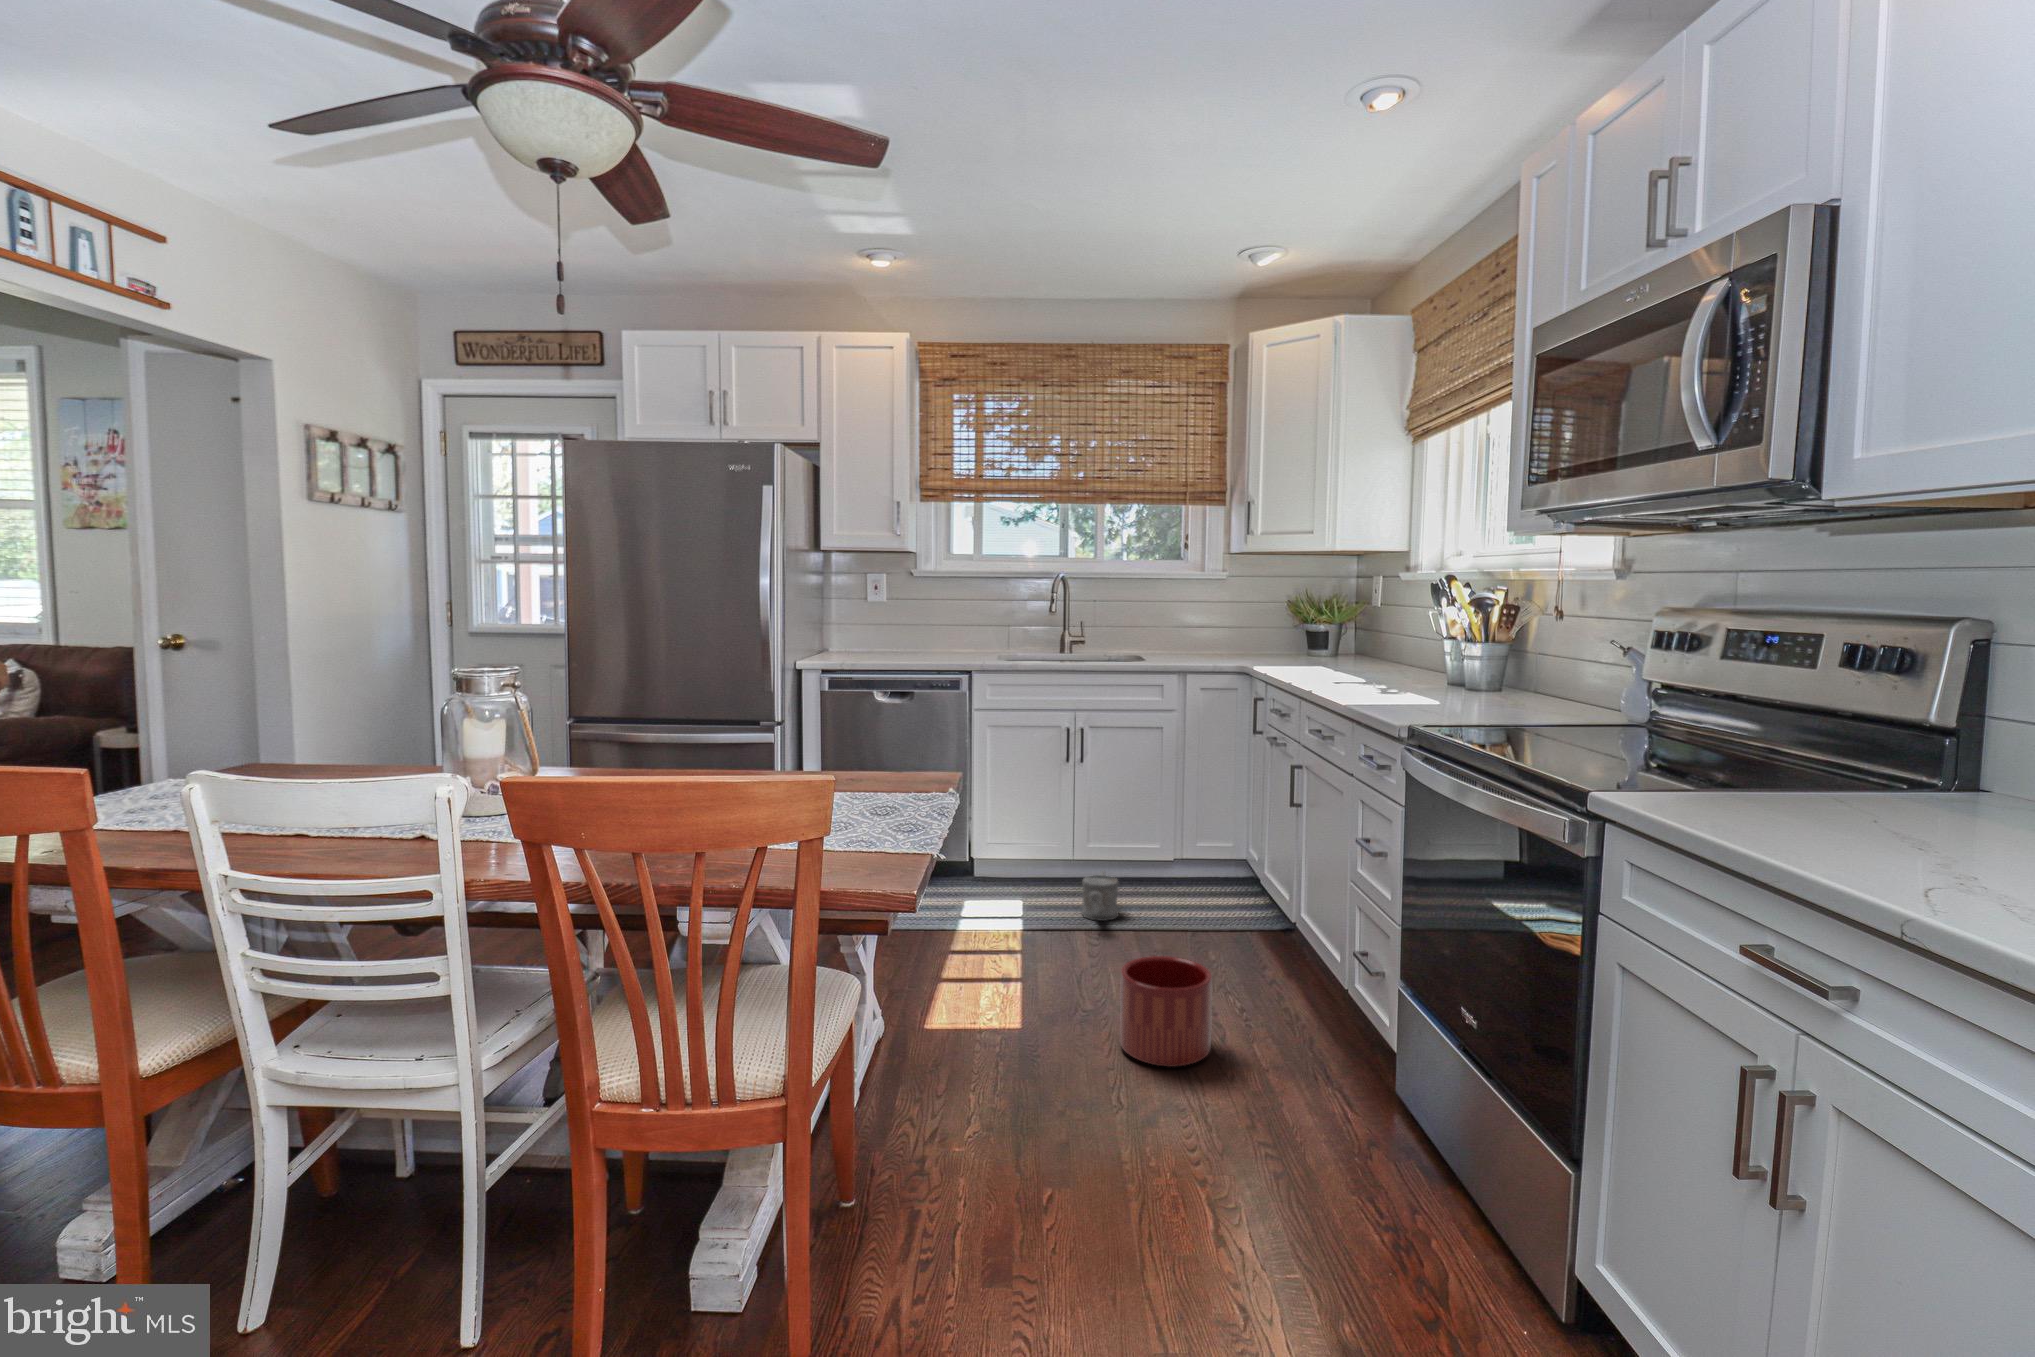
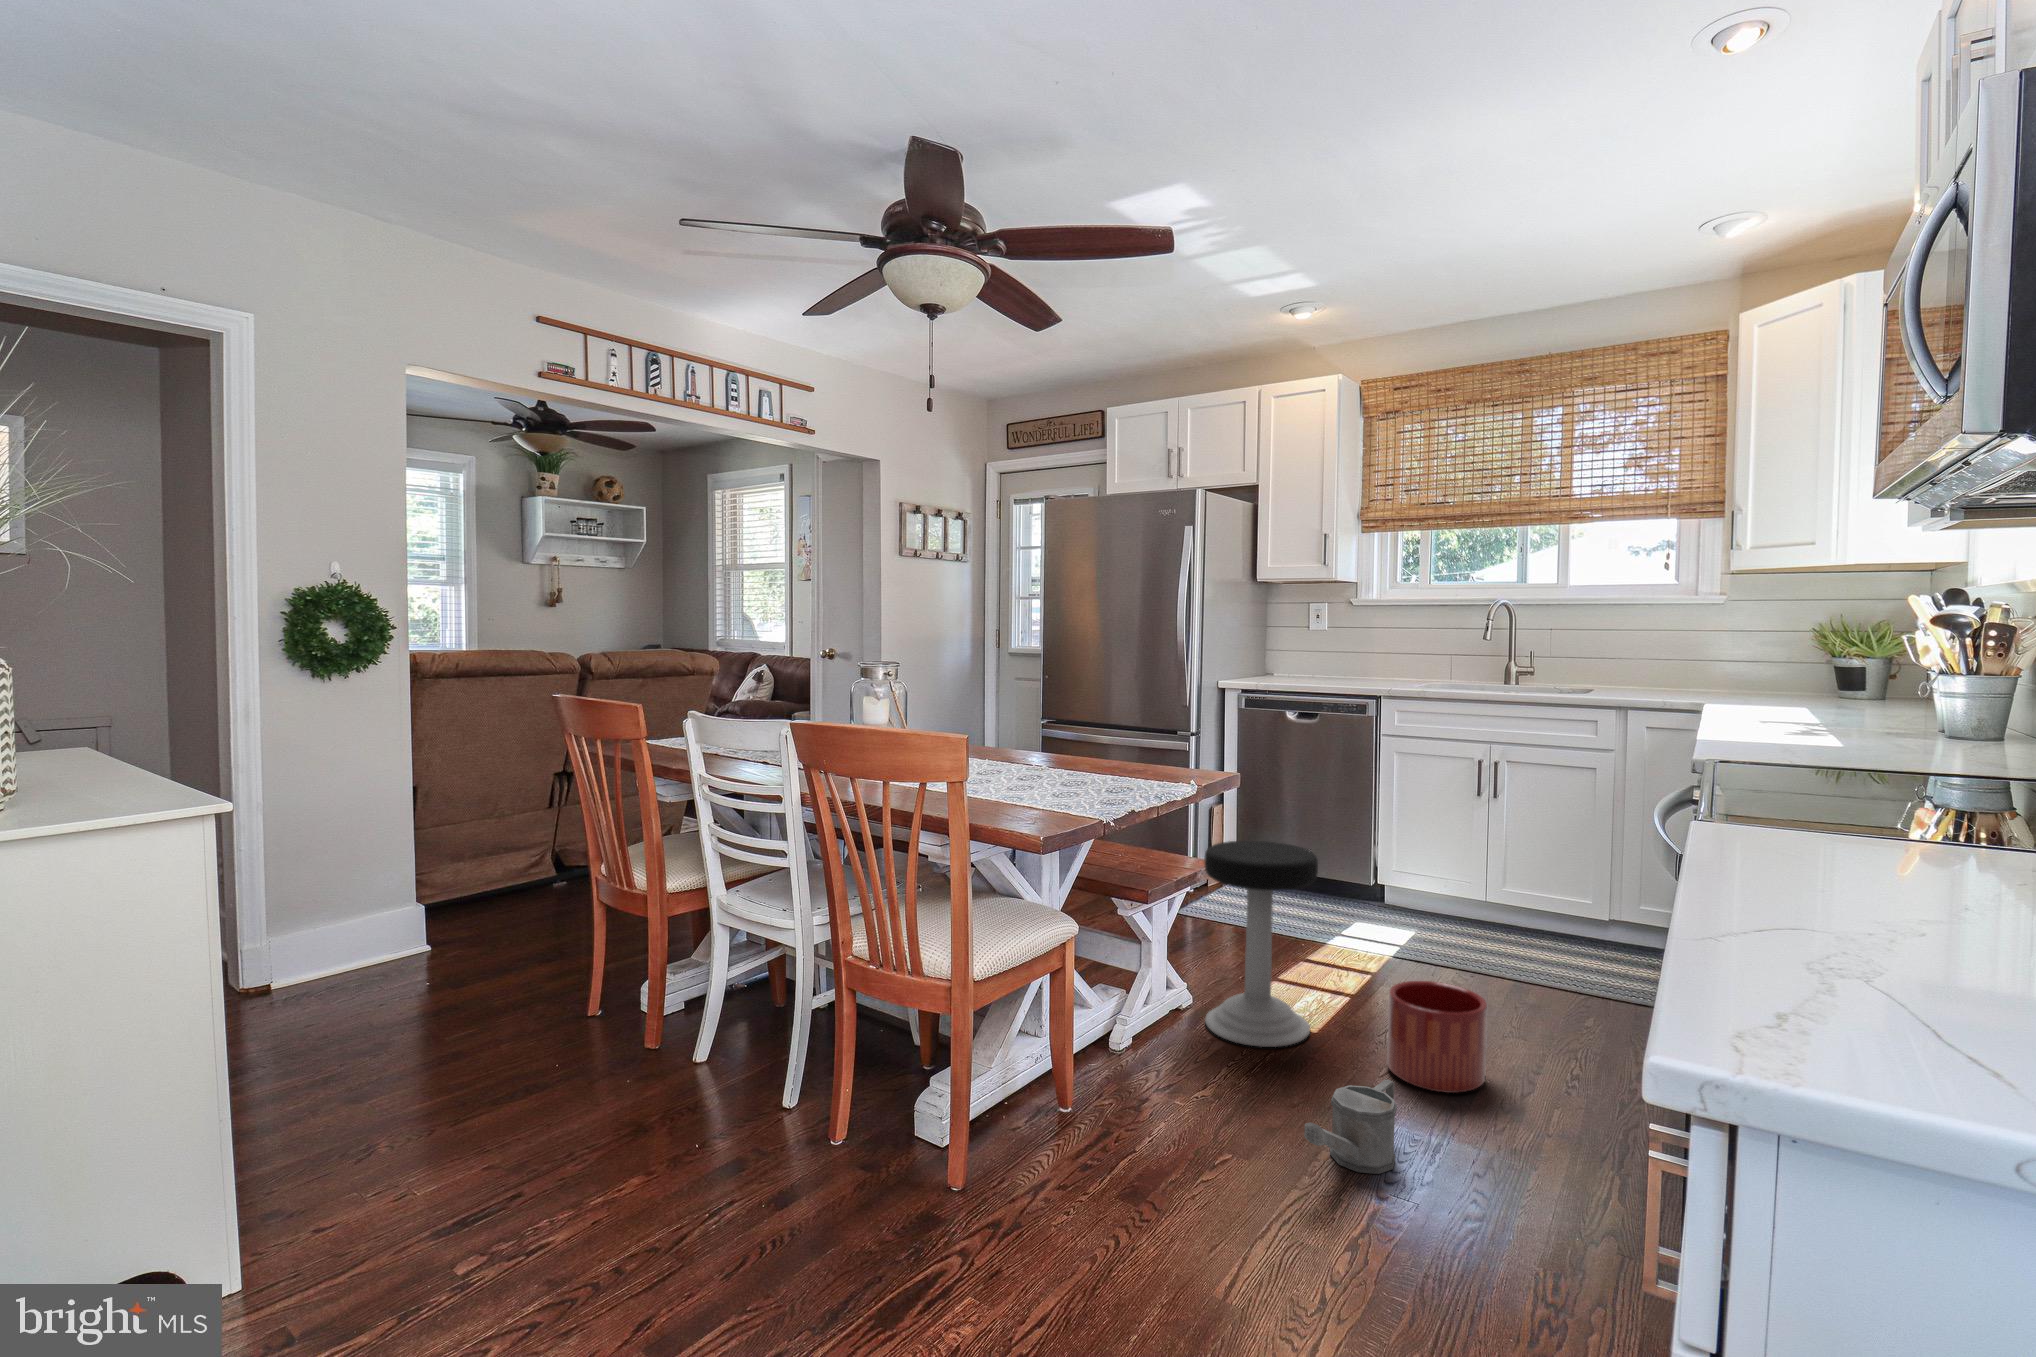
stool: none [917,840,1038,1069] -> present [1204,841,1318,1047]
watering can: present [1081,870,1119,921] -> present [1304,1079,1397,1174]

